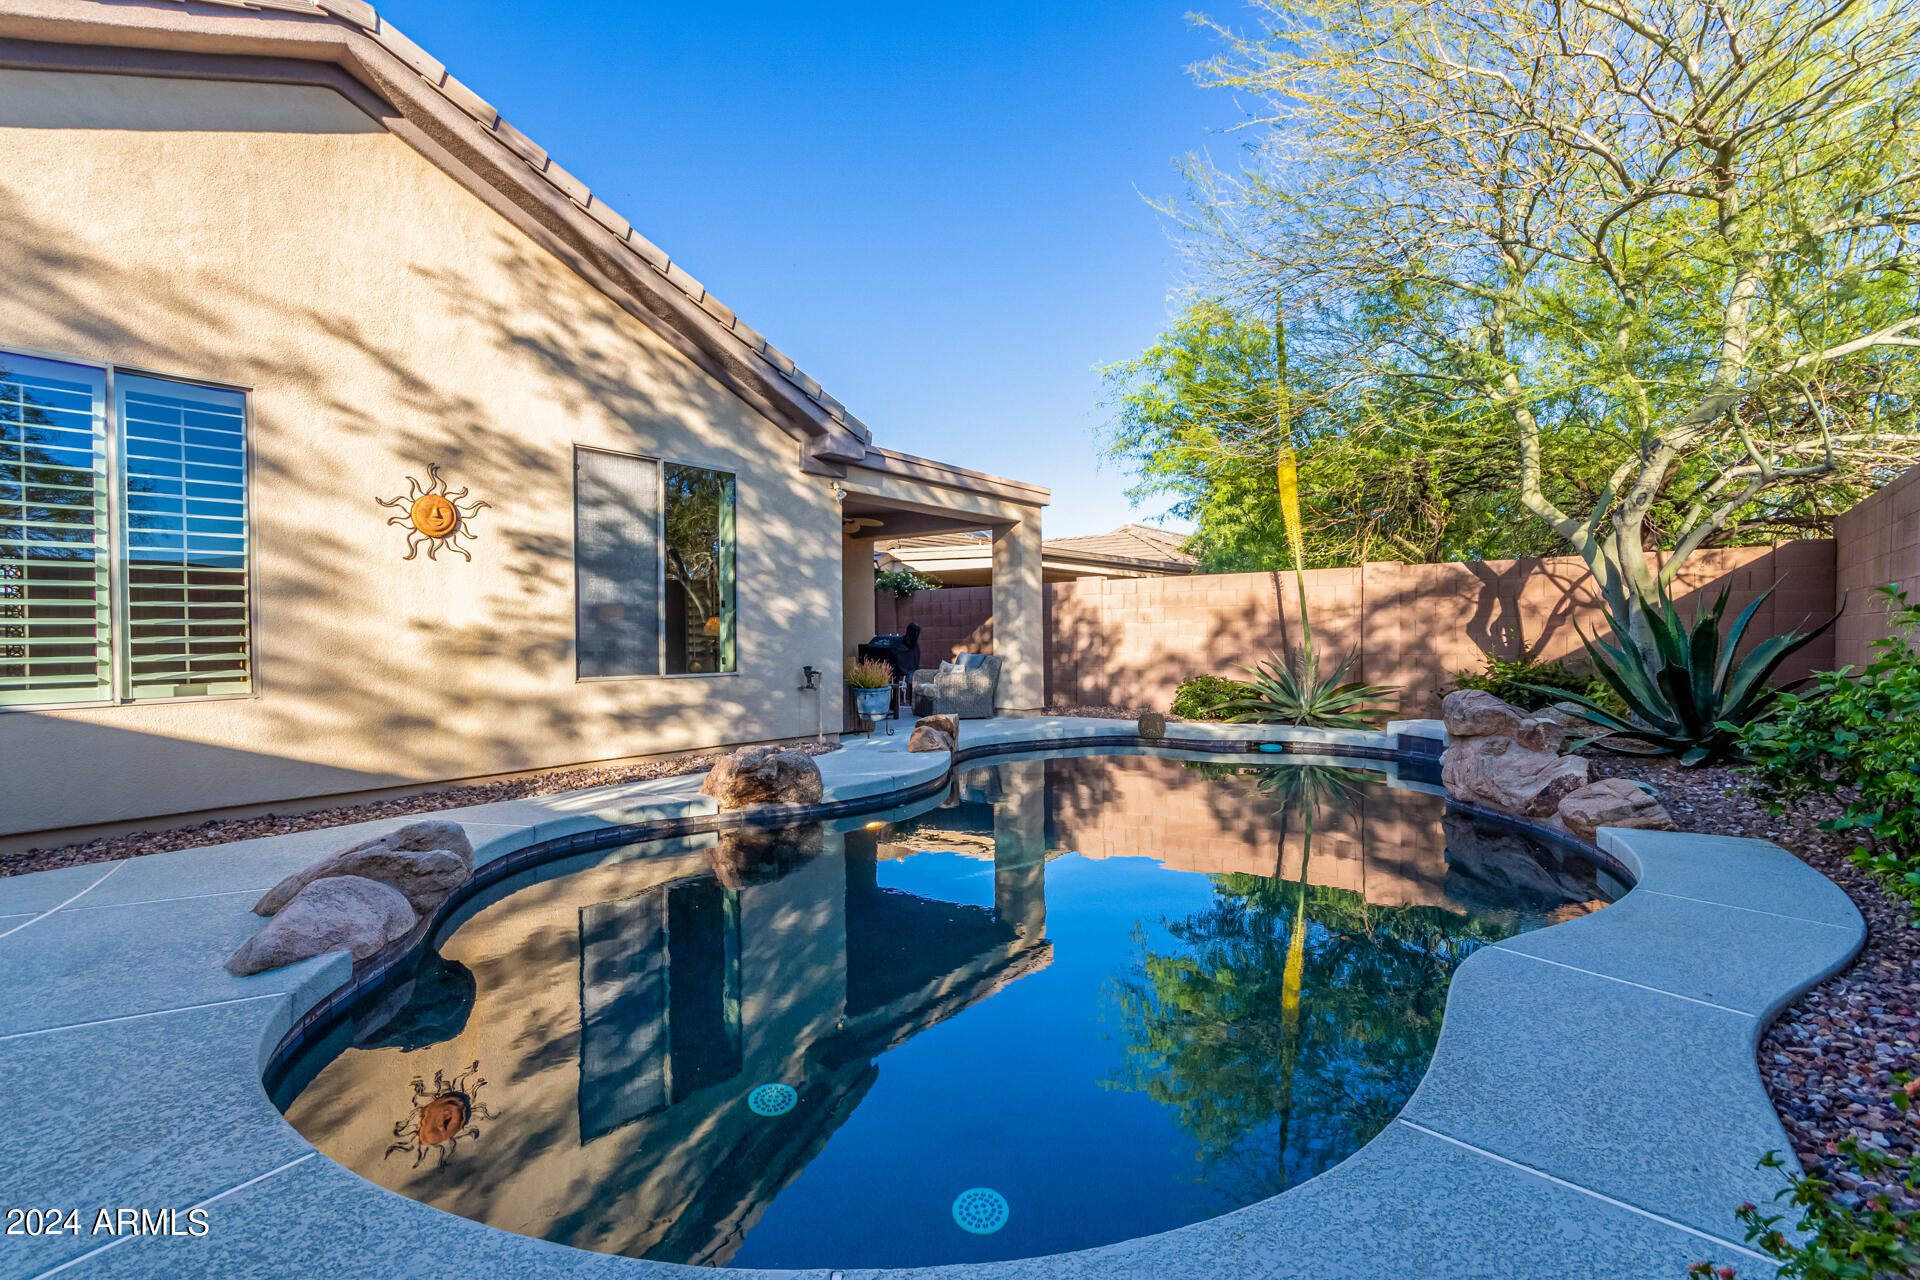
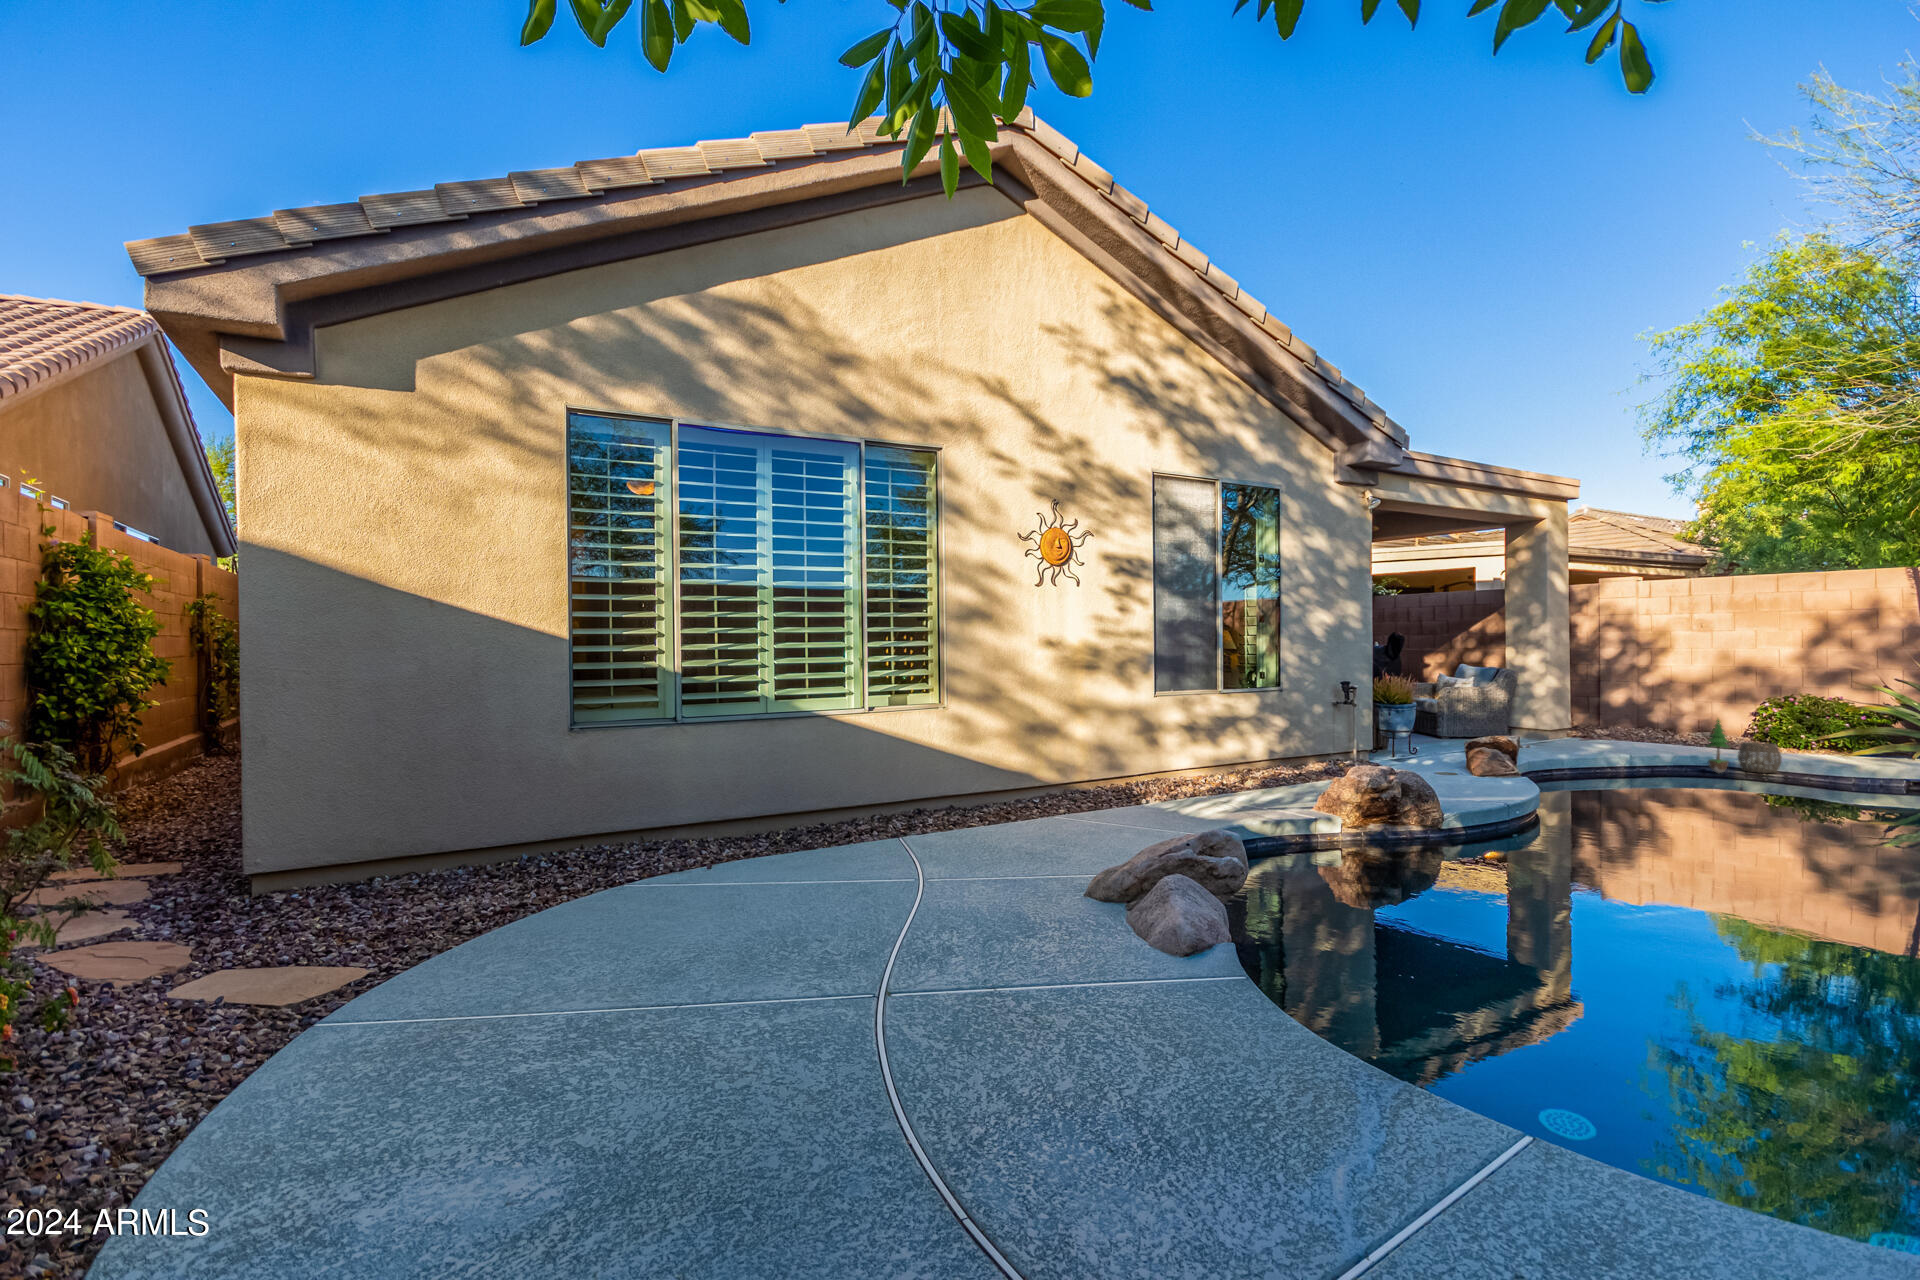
potted tree: none [1112,693,1129,741] -> present [1707,719,1729,773]

